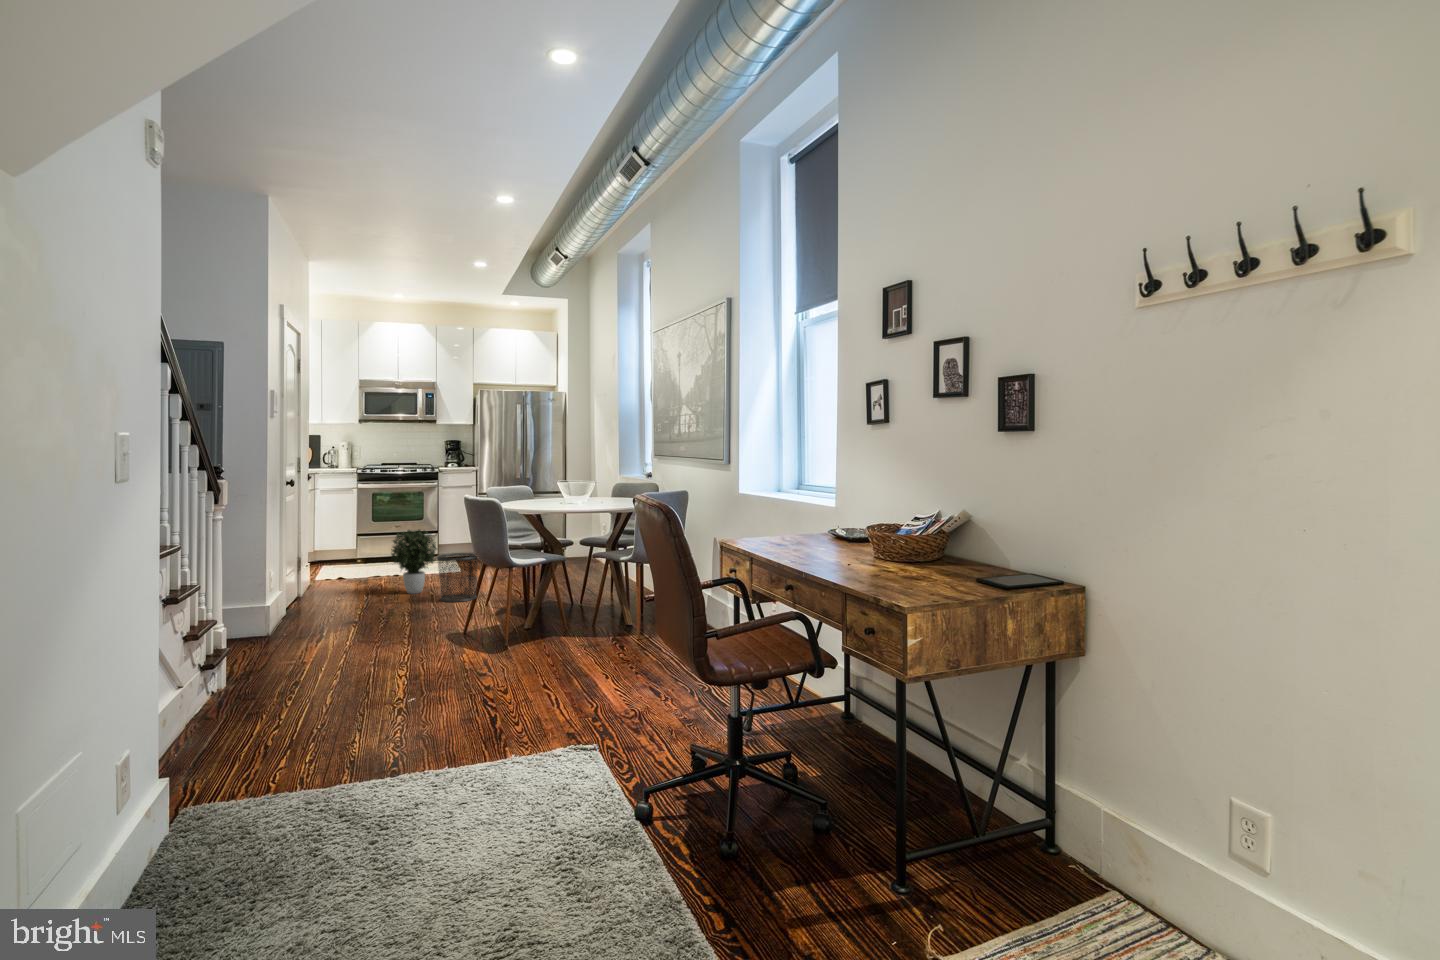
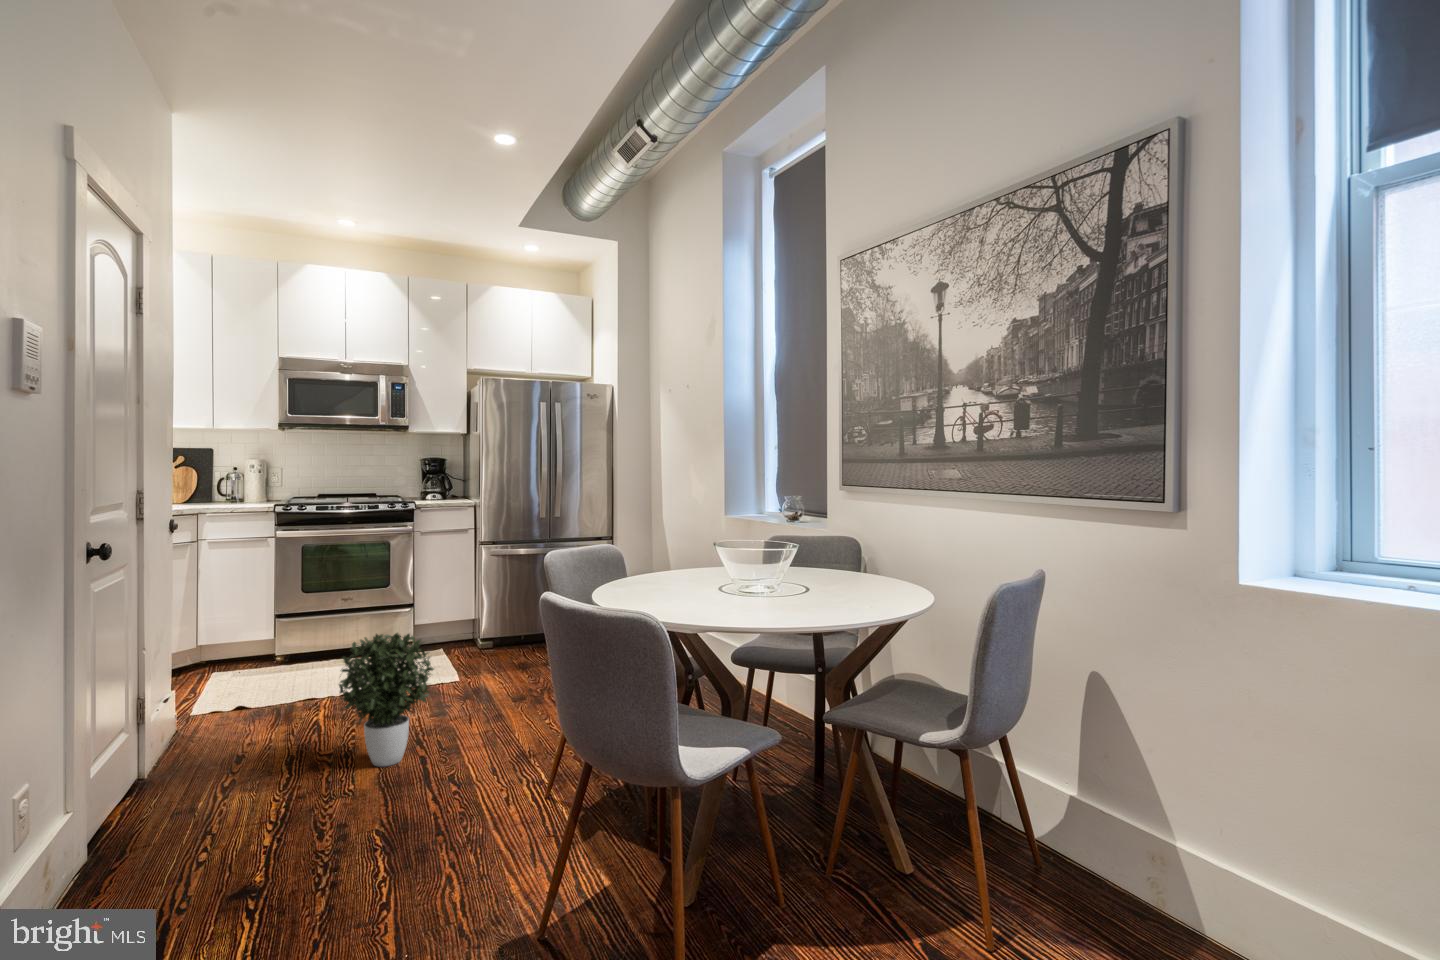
waste bin: present [437,553,478,602] -> none [440,683,528,799]

